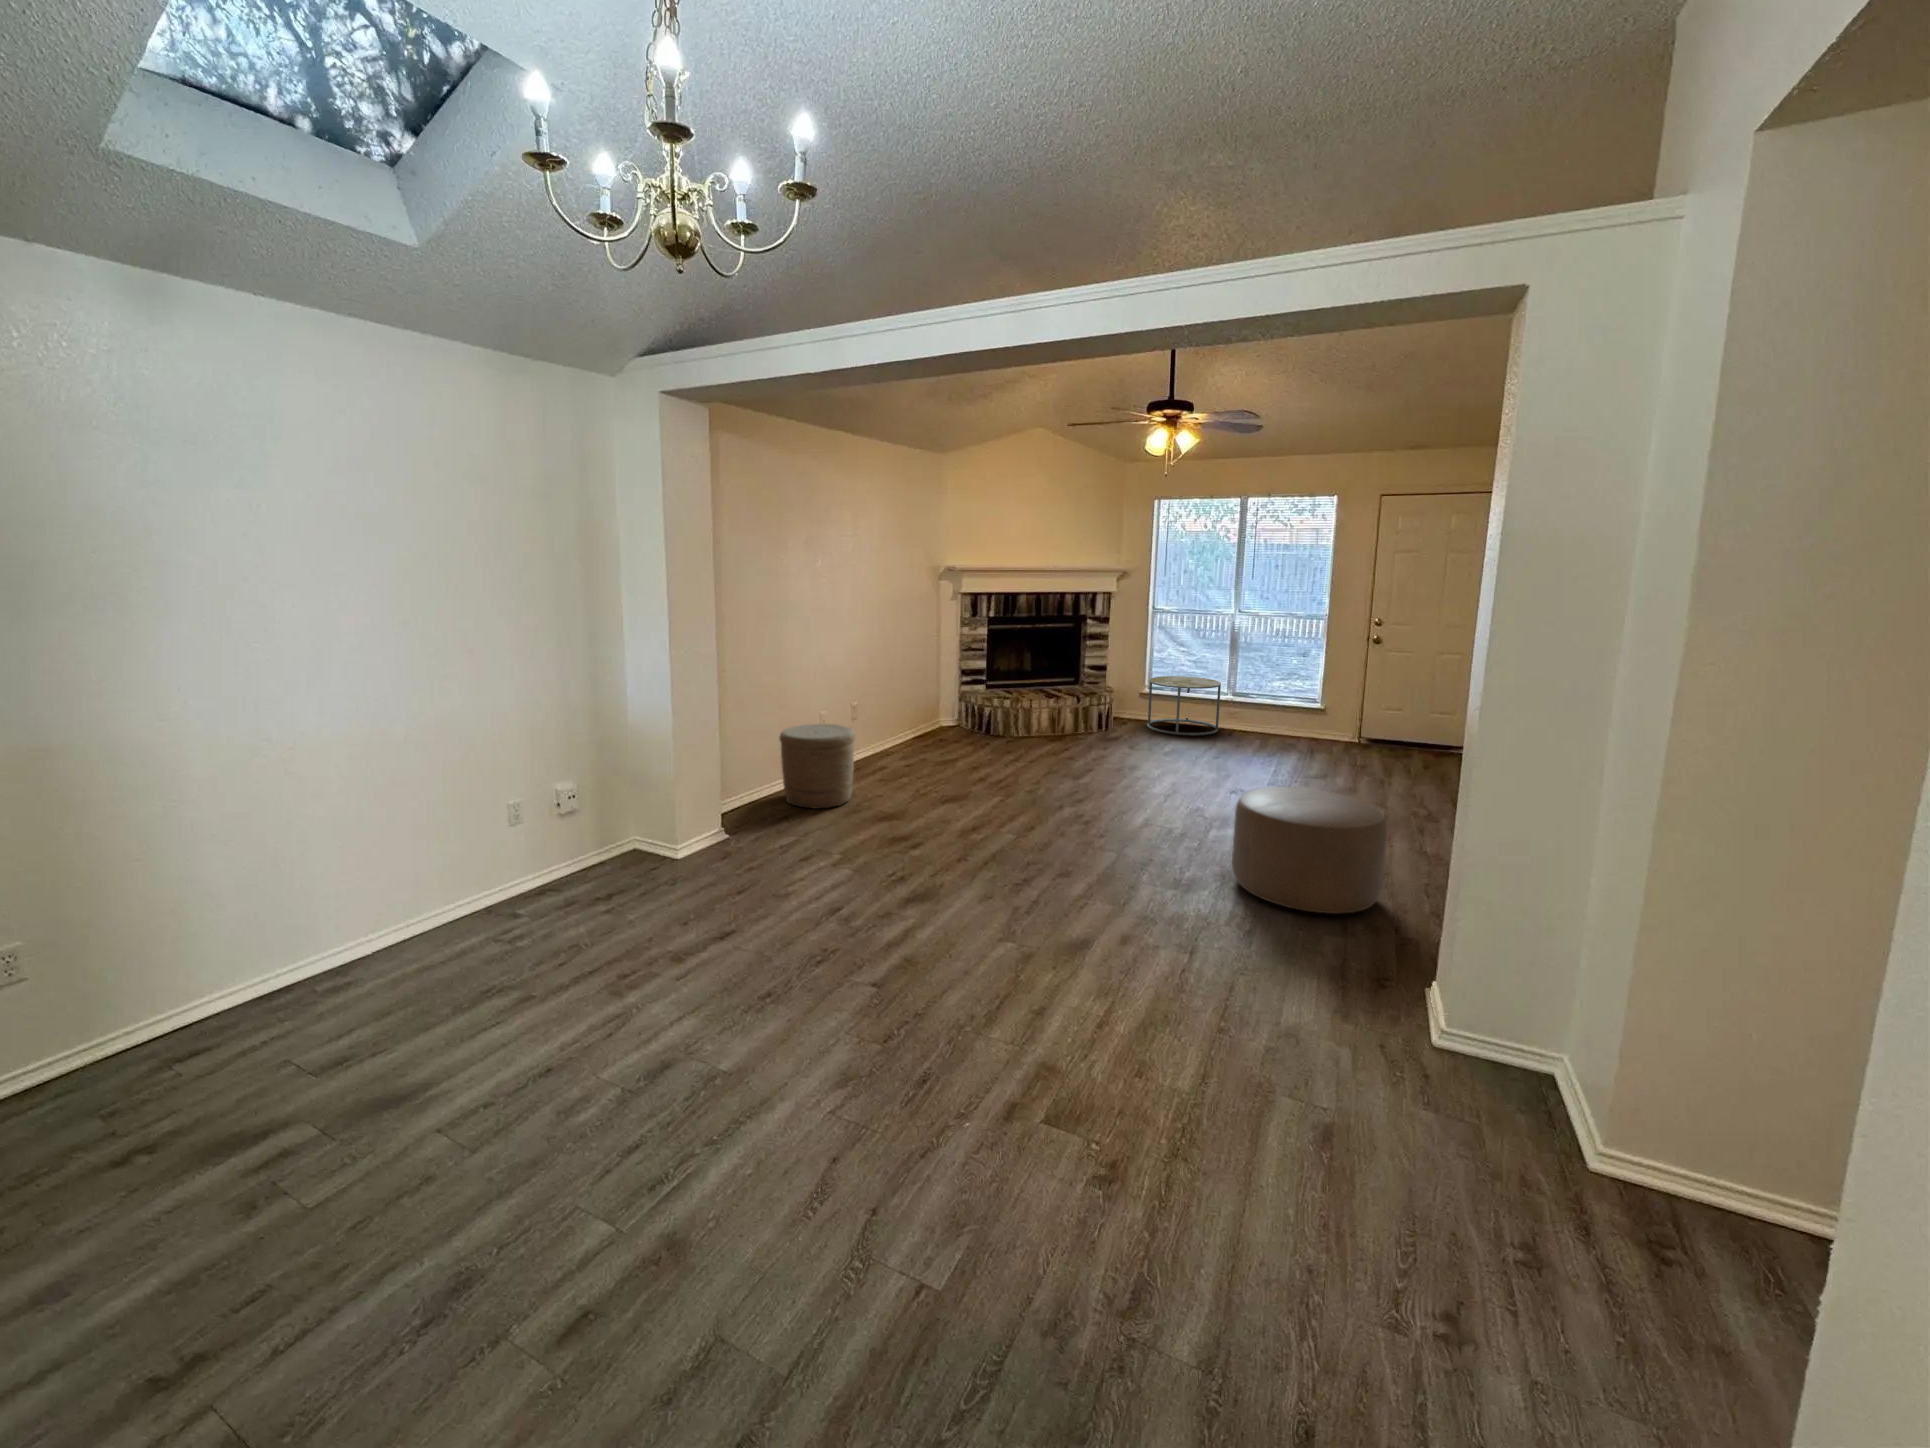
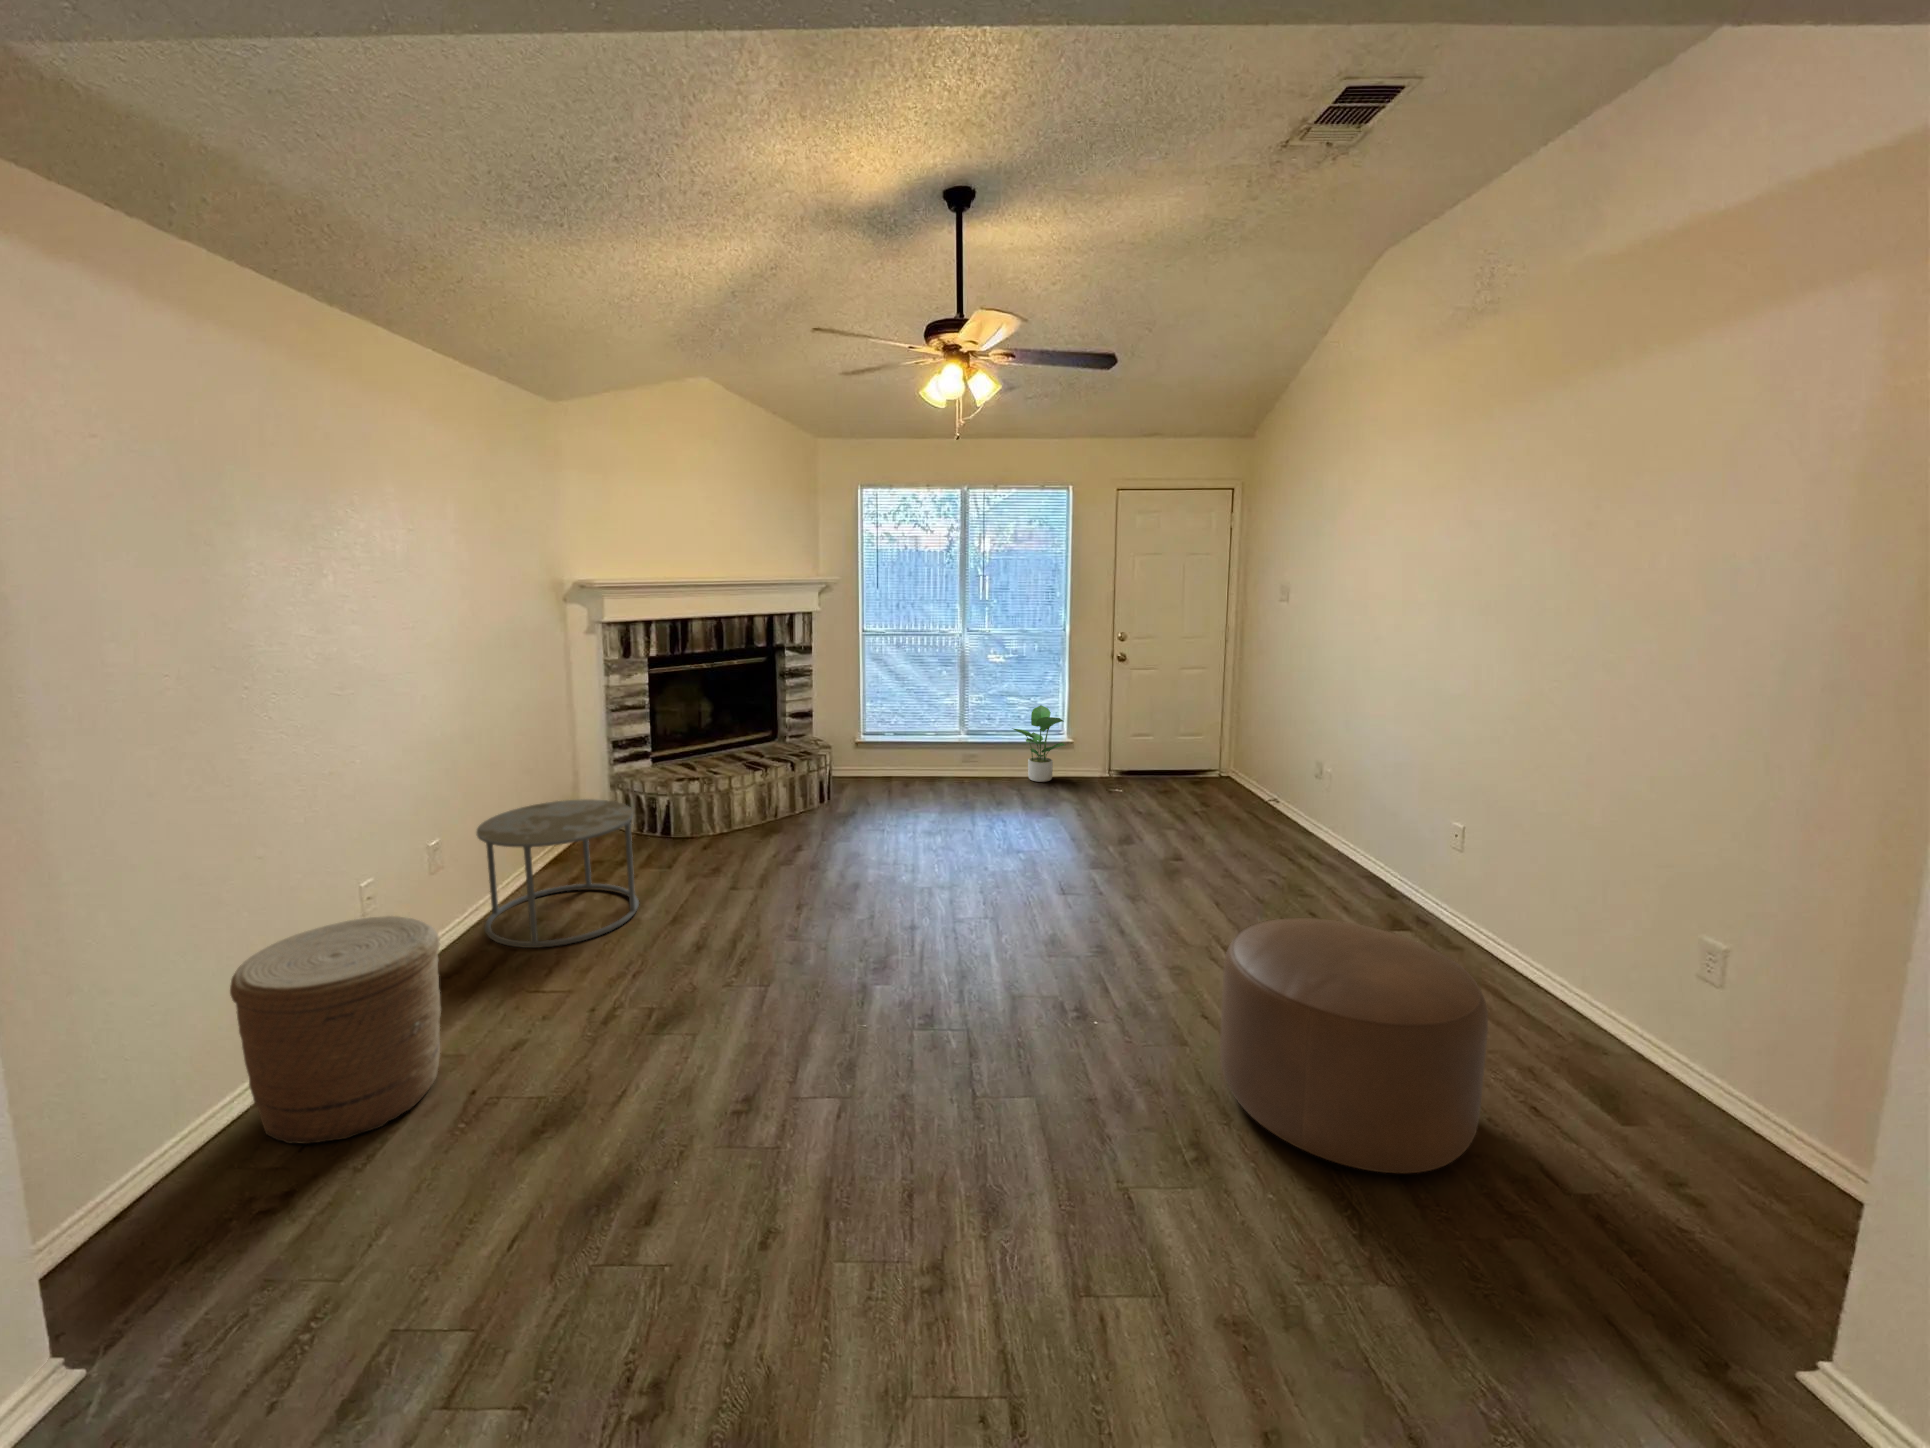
potted plant: none [1265,675,1315,737] -> present [1012,705,1065,782]
side table: present [1147,676,1221,736] -> present [477,799,639,948]

